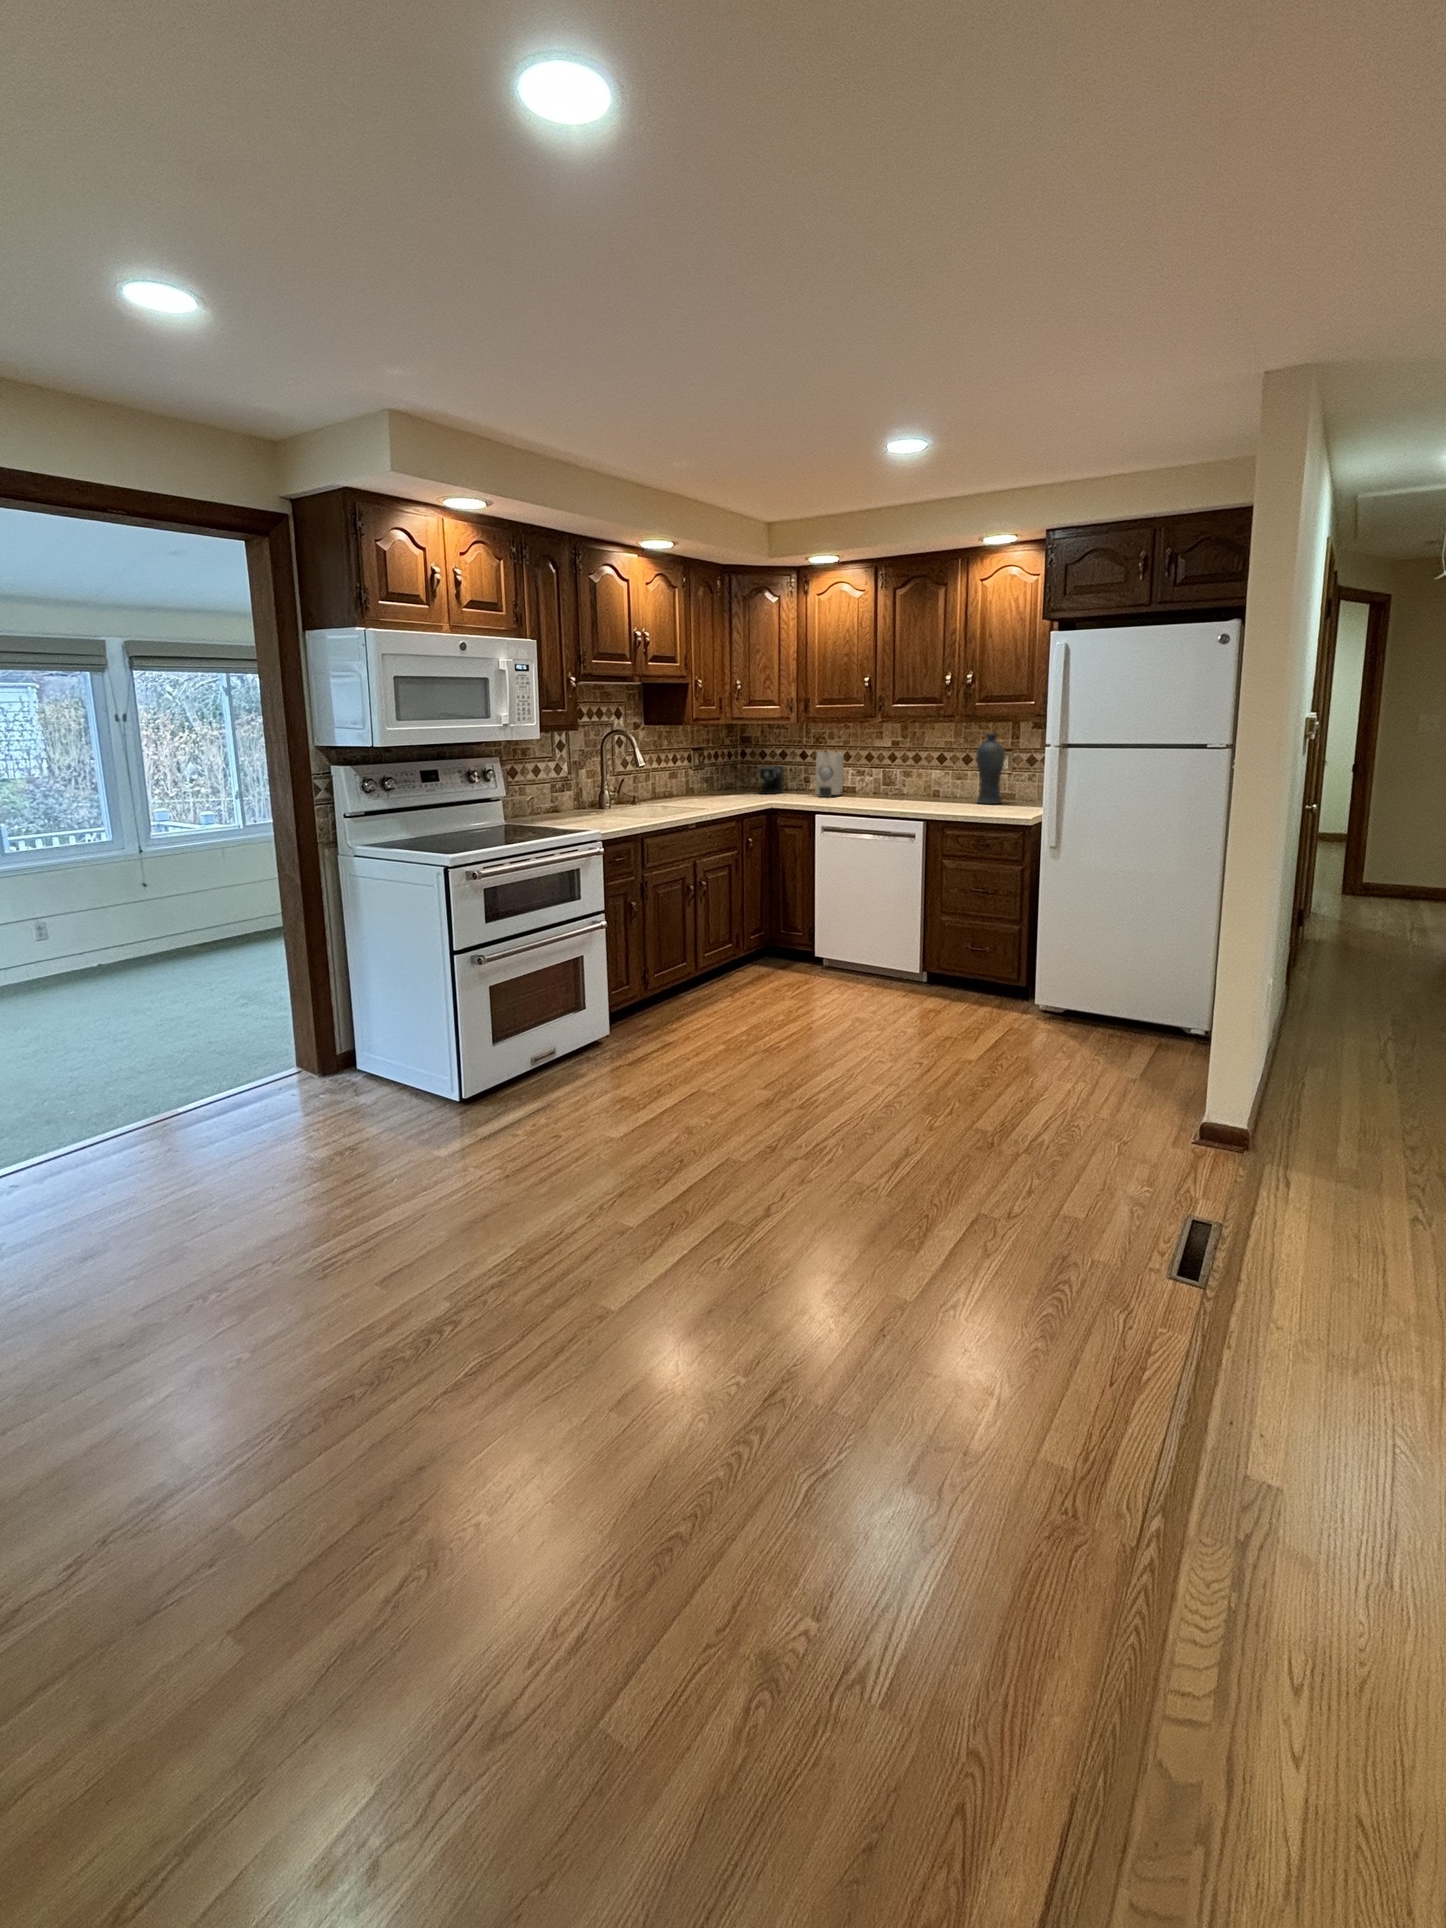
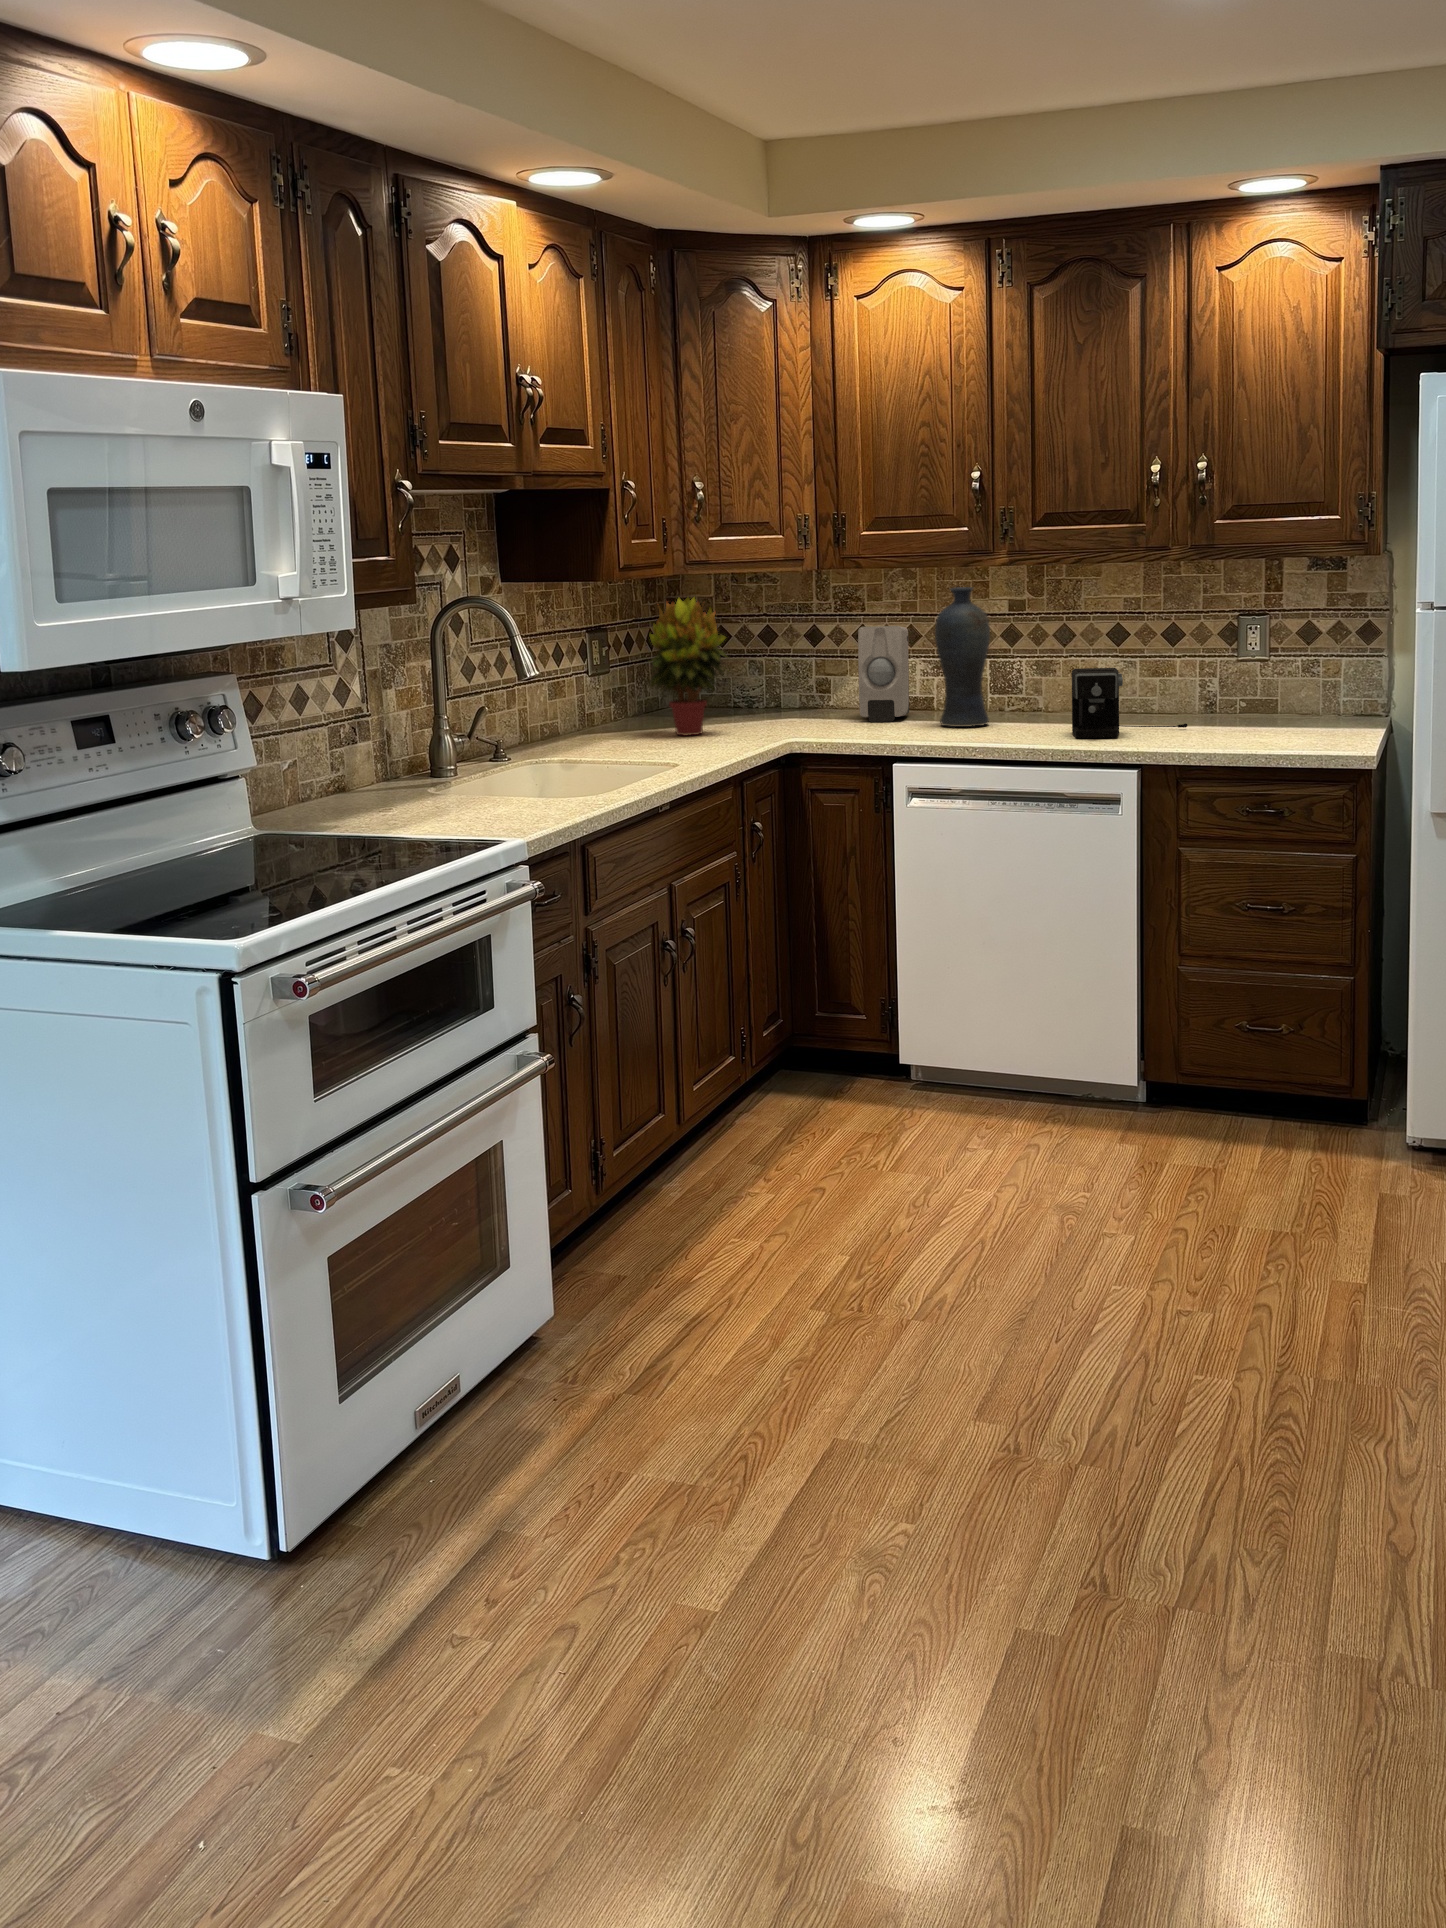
vase: present [976,733,1005,804] -> present [935,587,990,727]
potted plant: none [712,734,753,799] -> present [649,597,729,736]
coffee maker: present [759,766,783,794] -> present [1071,668,1188,738]

